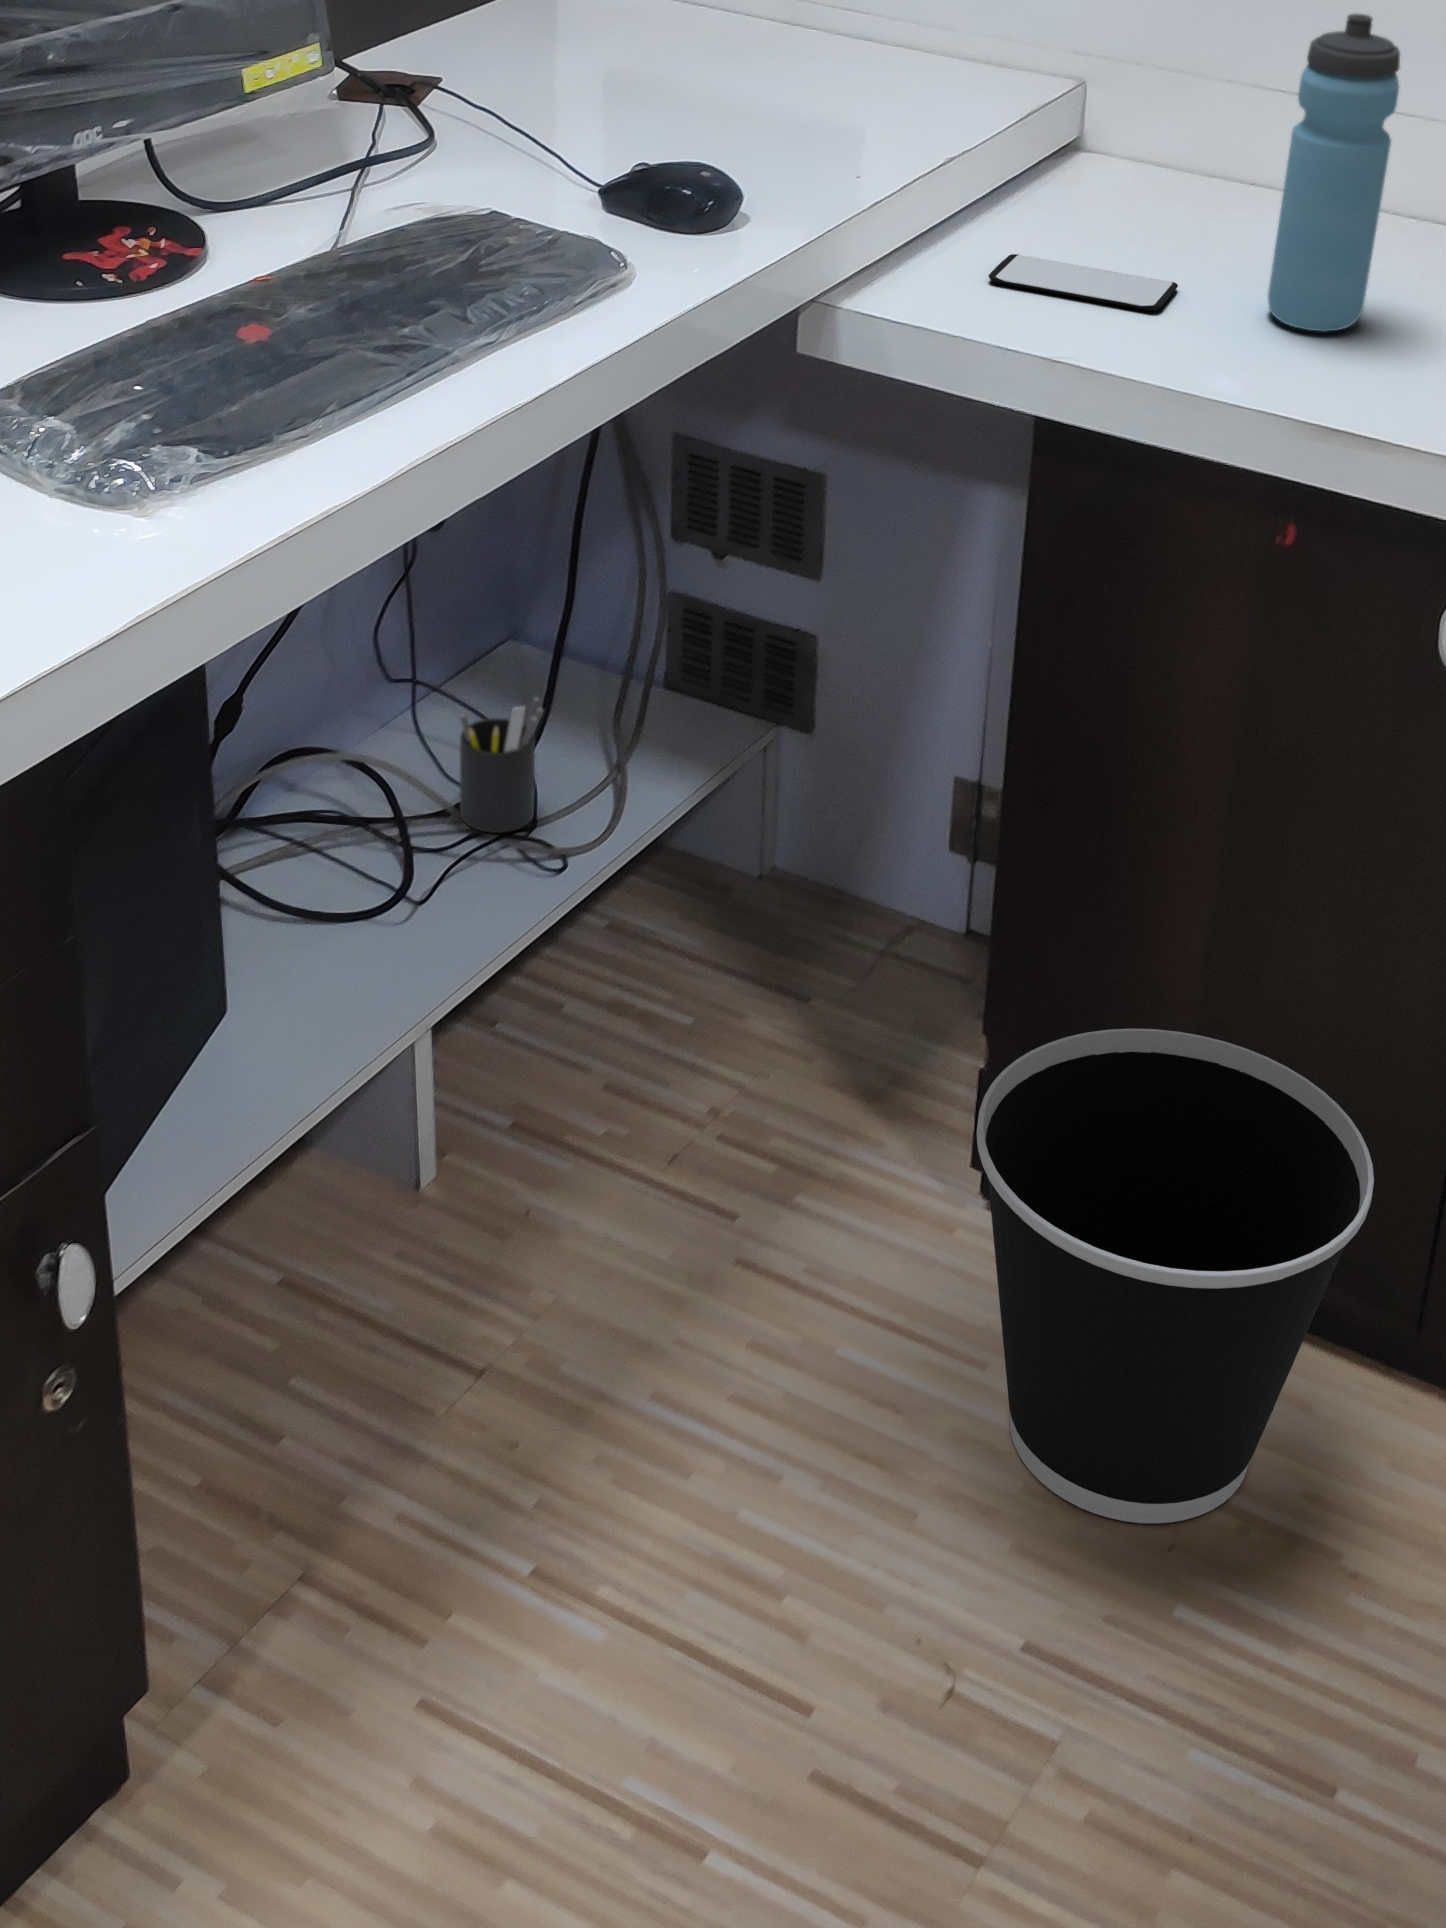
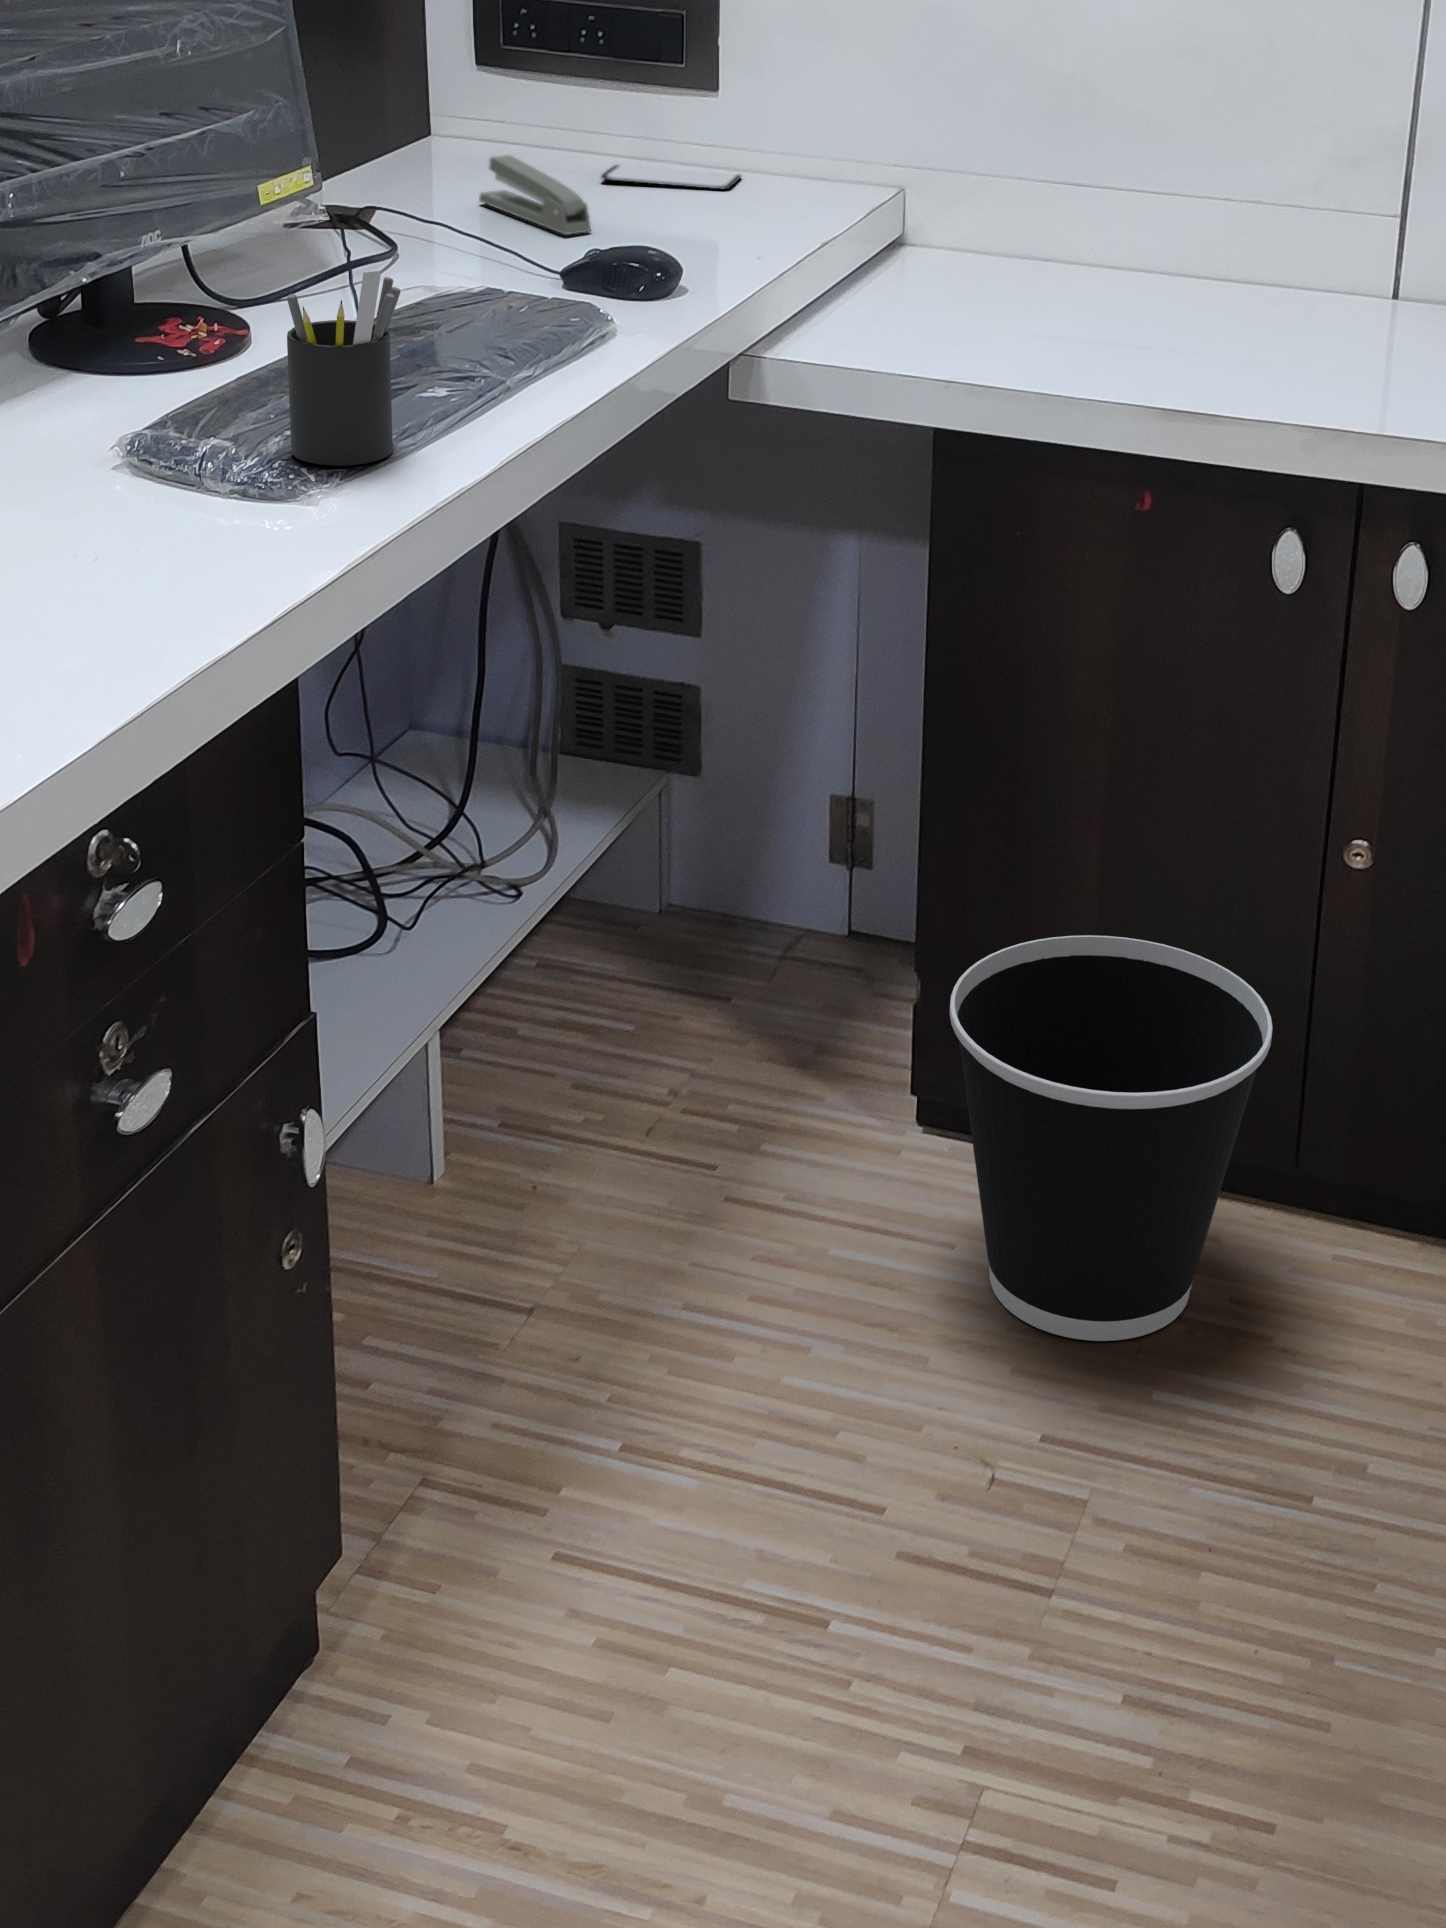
water bottle: present [1268,14,1400,331] -> none [1100,98,1189,349]
stapler: none [555,28,664,135] -> present [479,155,591,235]
smartphone: present [989,254,1178,310] -> present [601,165,741,189]
pen holder: present [460,697,543,833] -> present [287,270,401,466]

